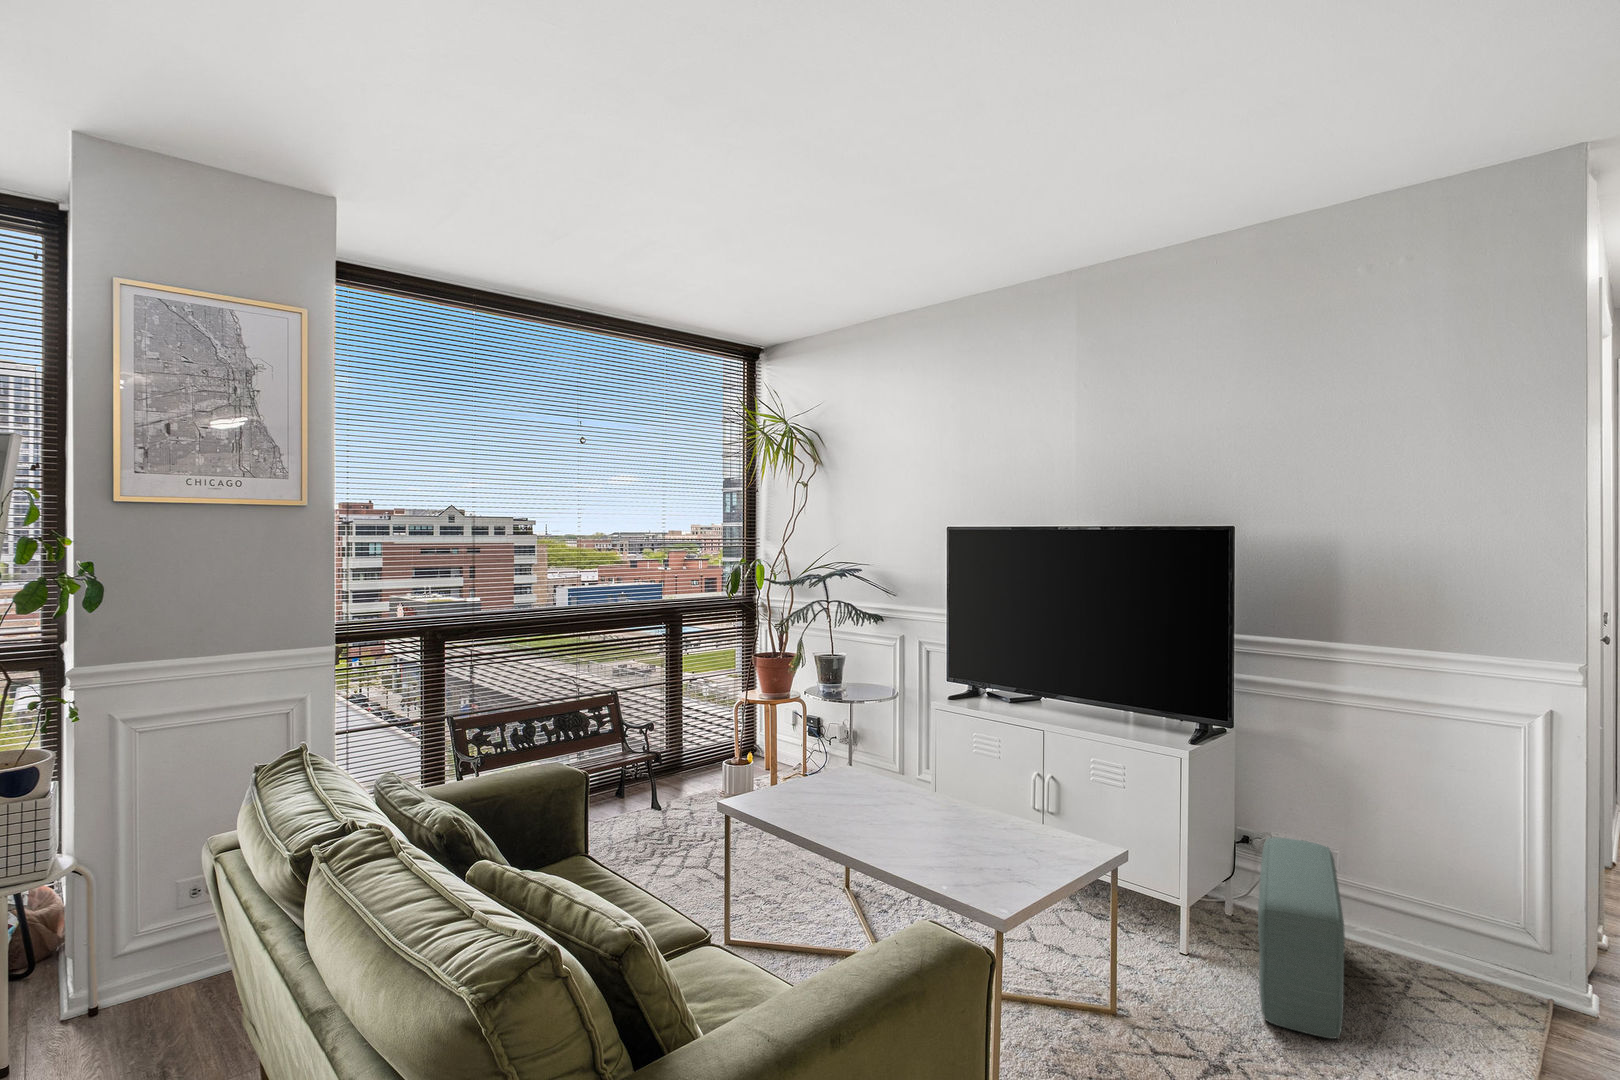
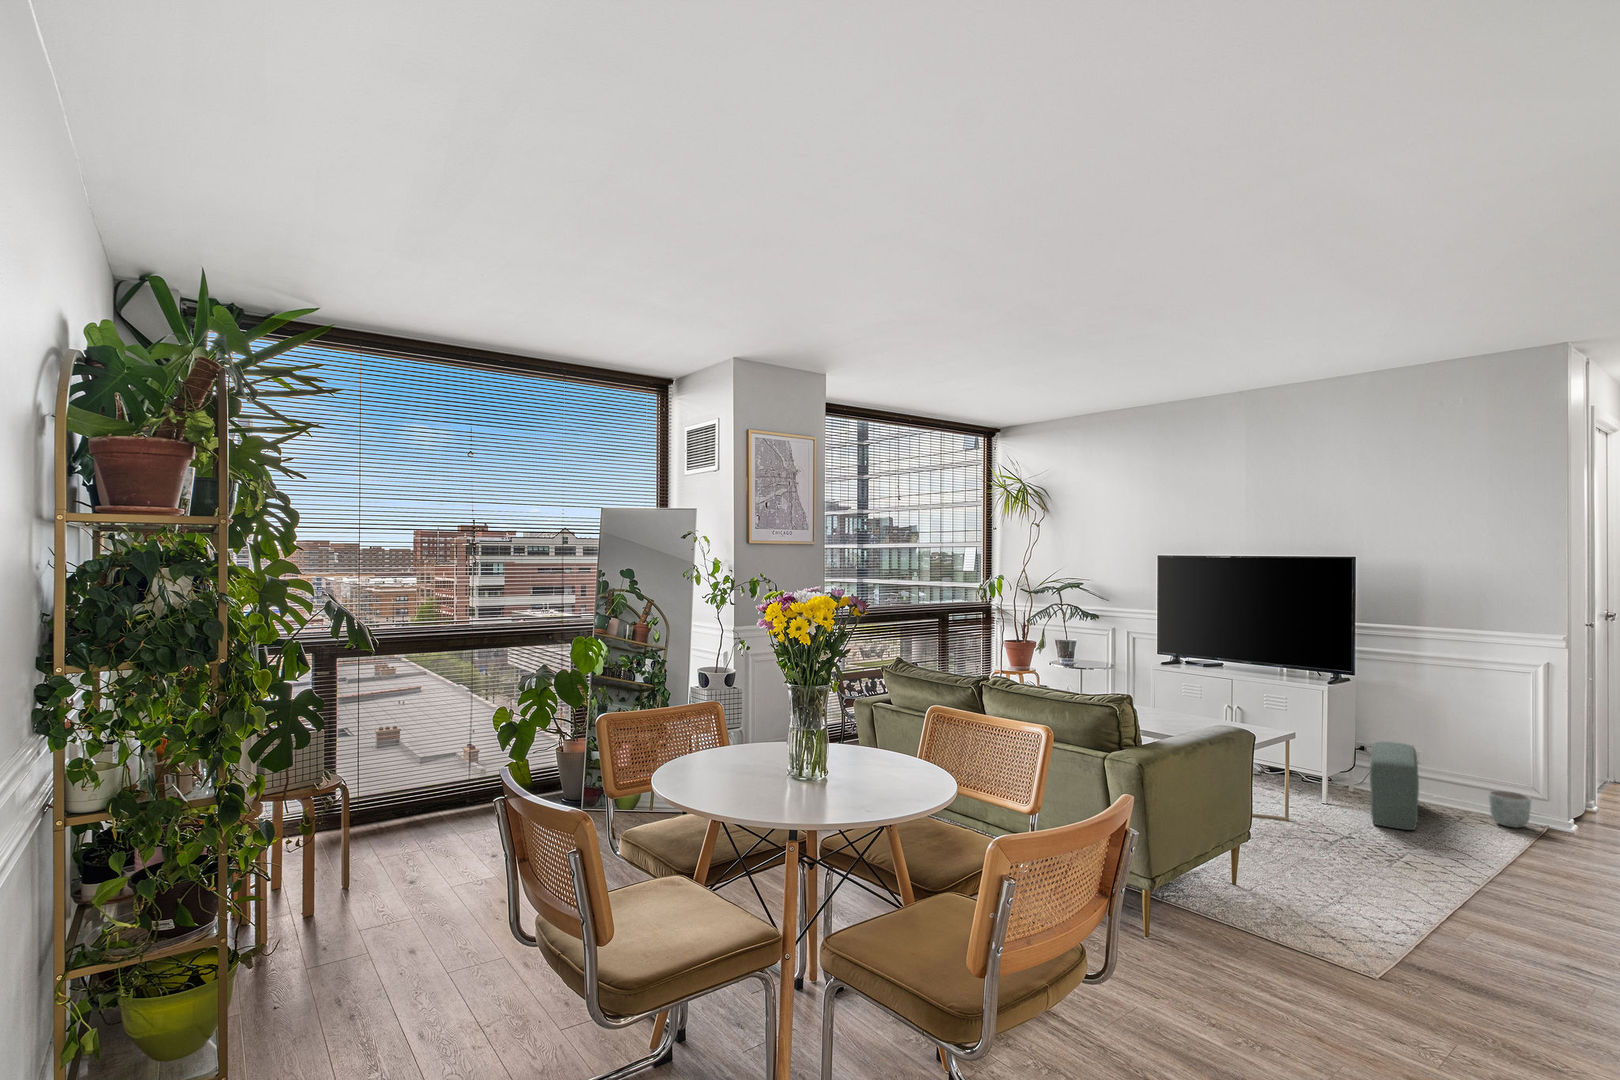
planter: none [1459,936,1537,1013] -> present [1489,791,1531,828]

